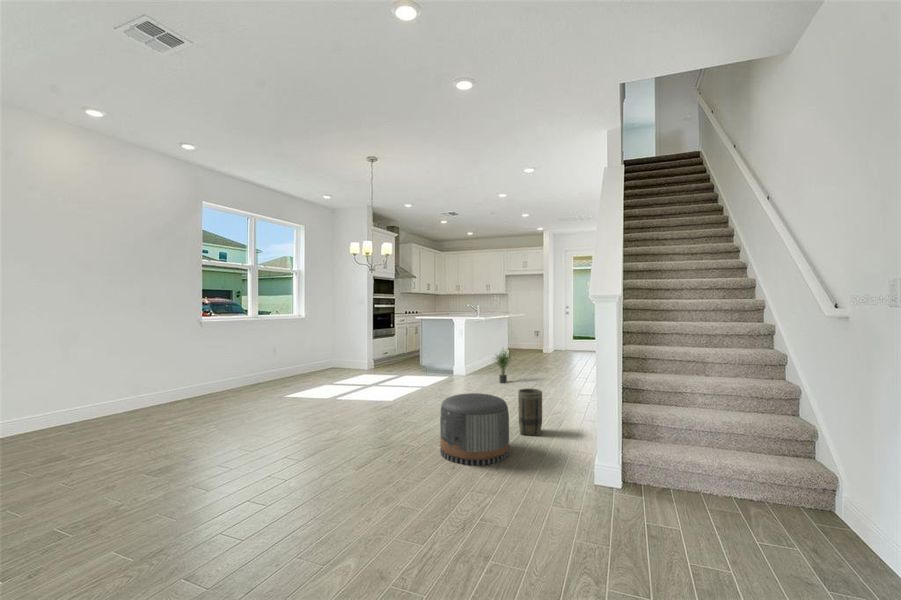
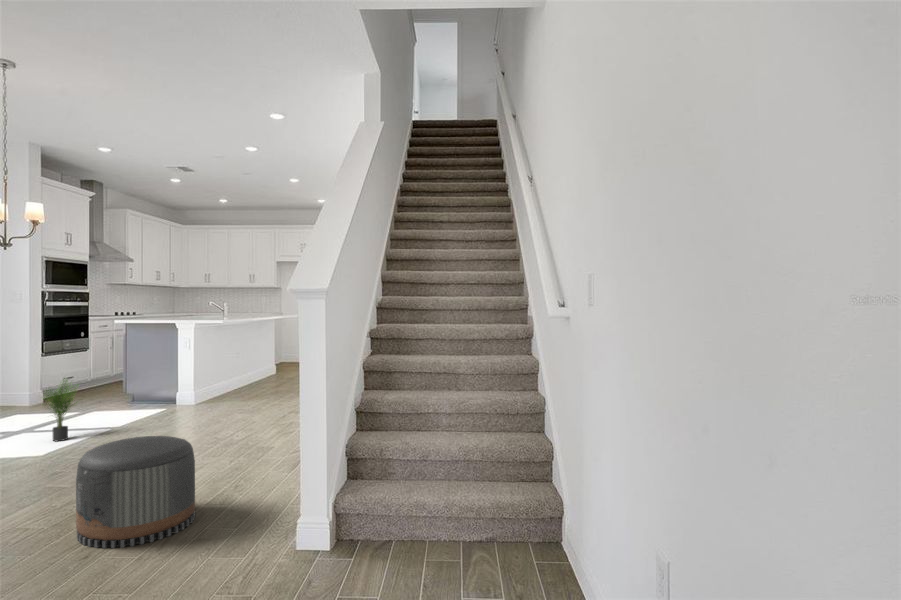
potted plant: present [496,351,511,383] -> present [46,380,76,441]
basket: present [518,389,542,436] -> none [228,421,263,488]

